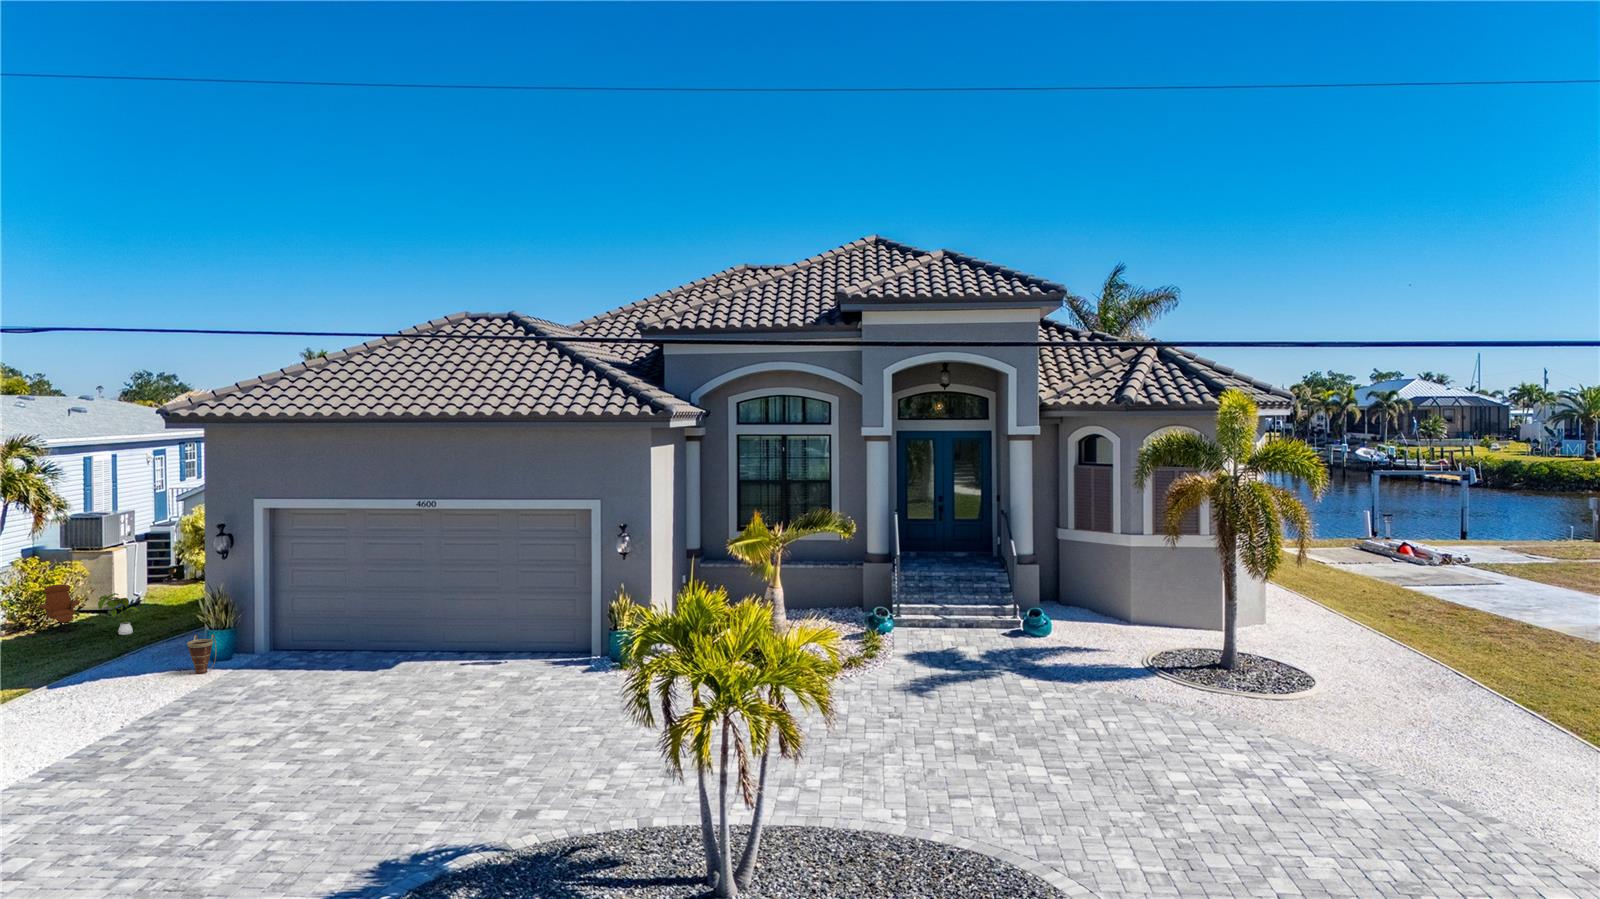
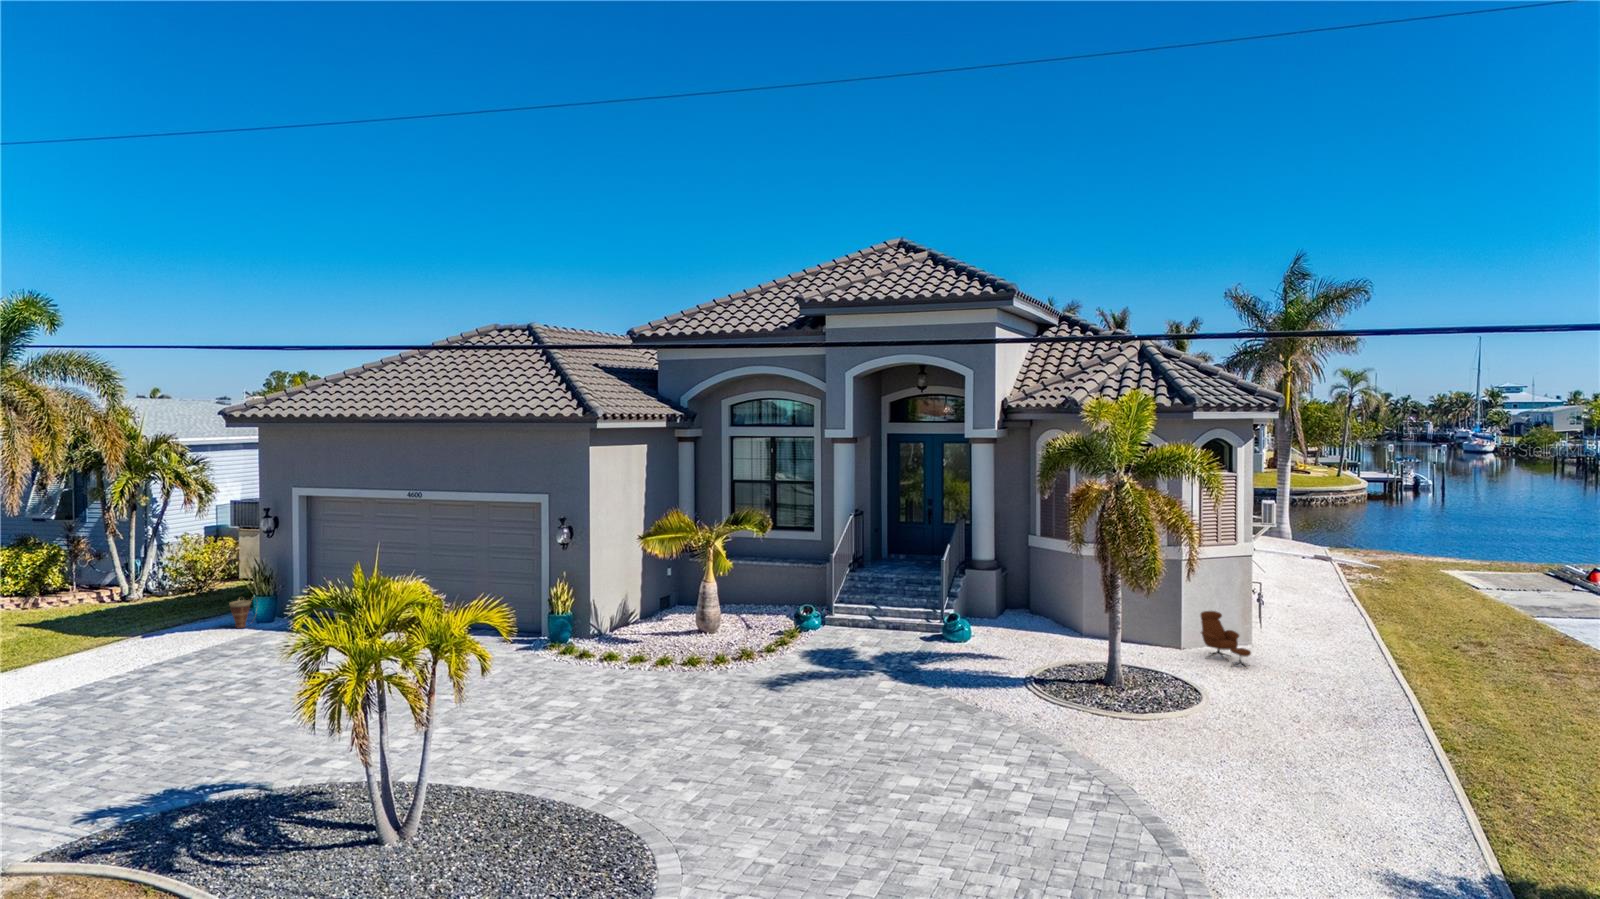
lounge chair: present [39,584,80,633] -> present [1201,611,1251,666]
house plant: present [98,593,140,635] -> none [211,562,245,595]

